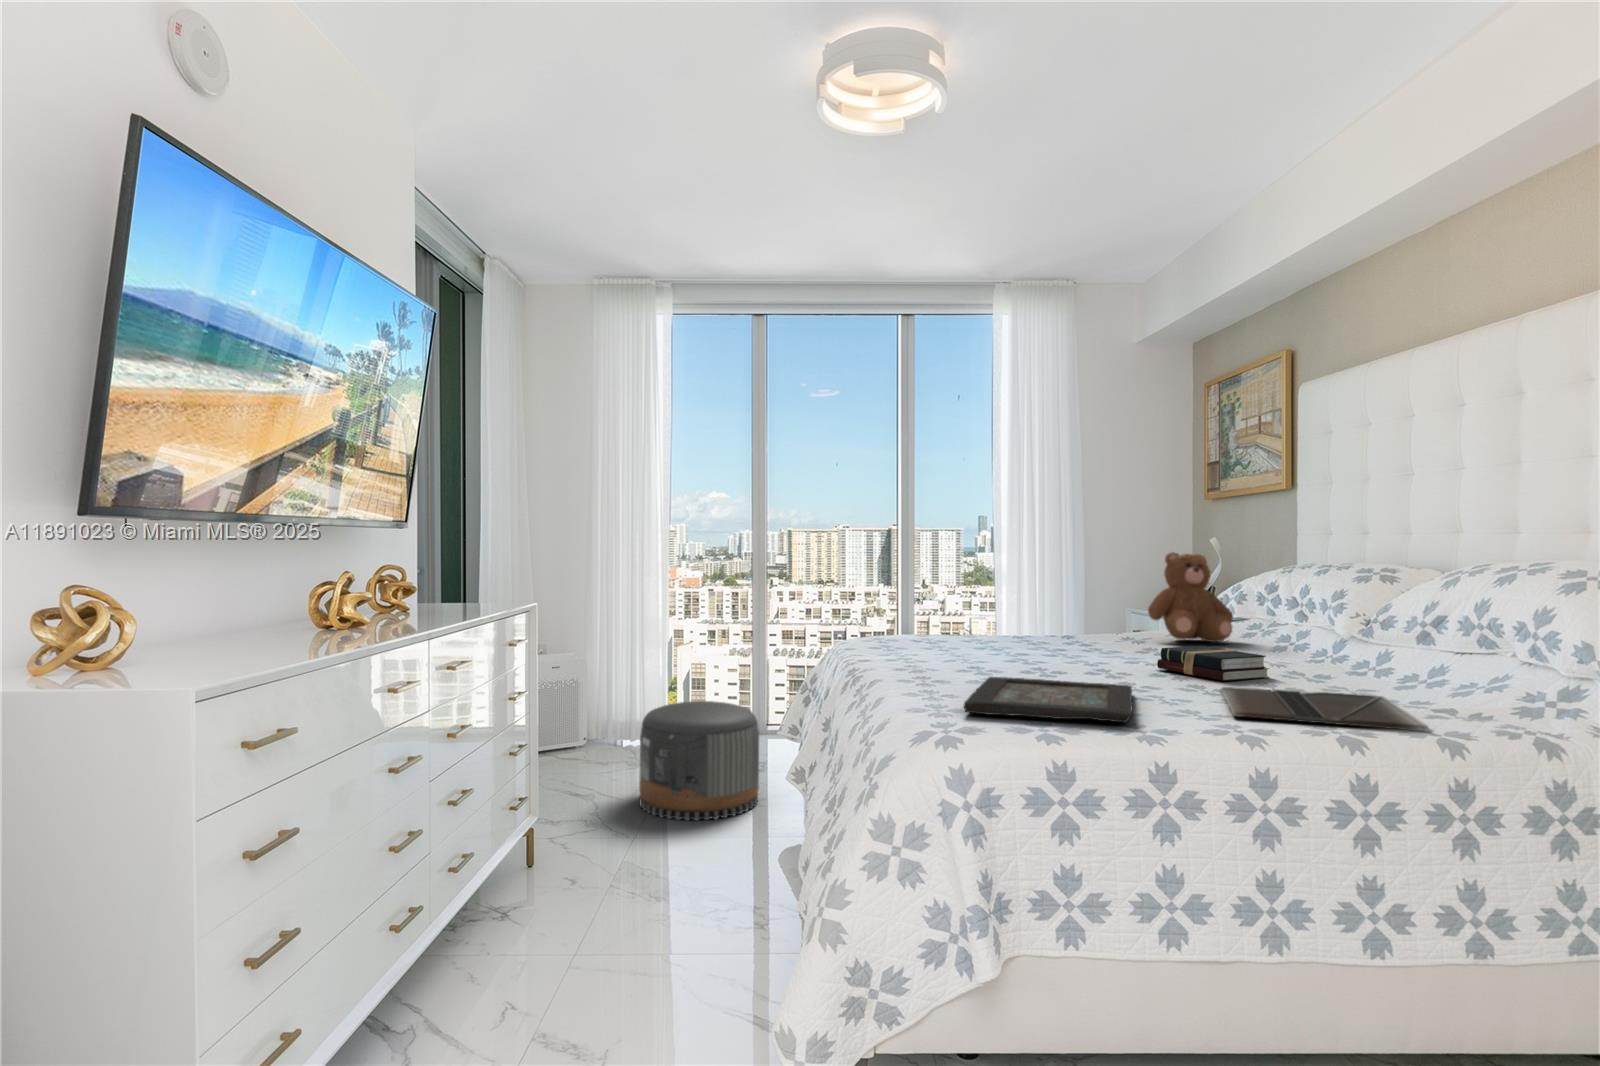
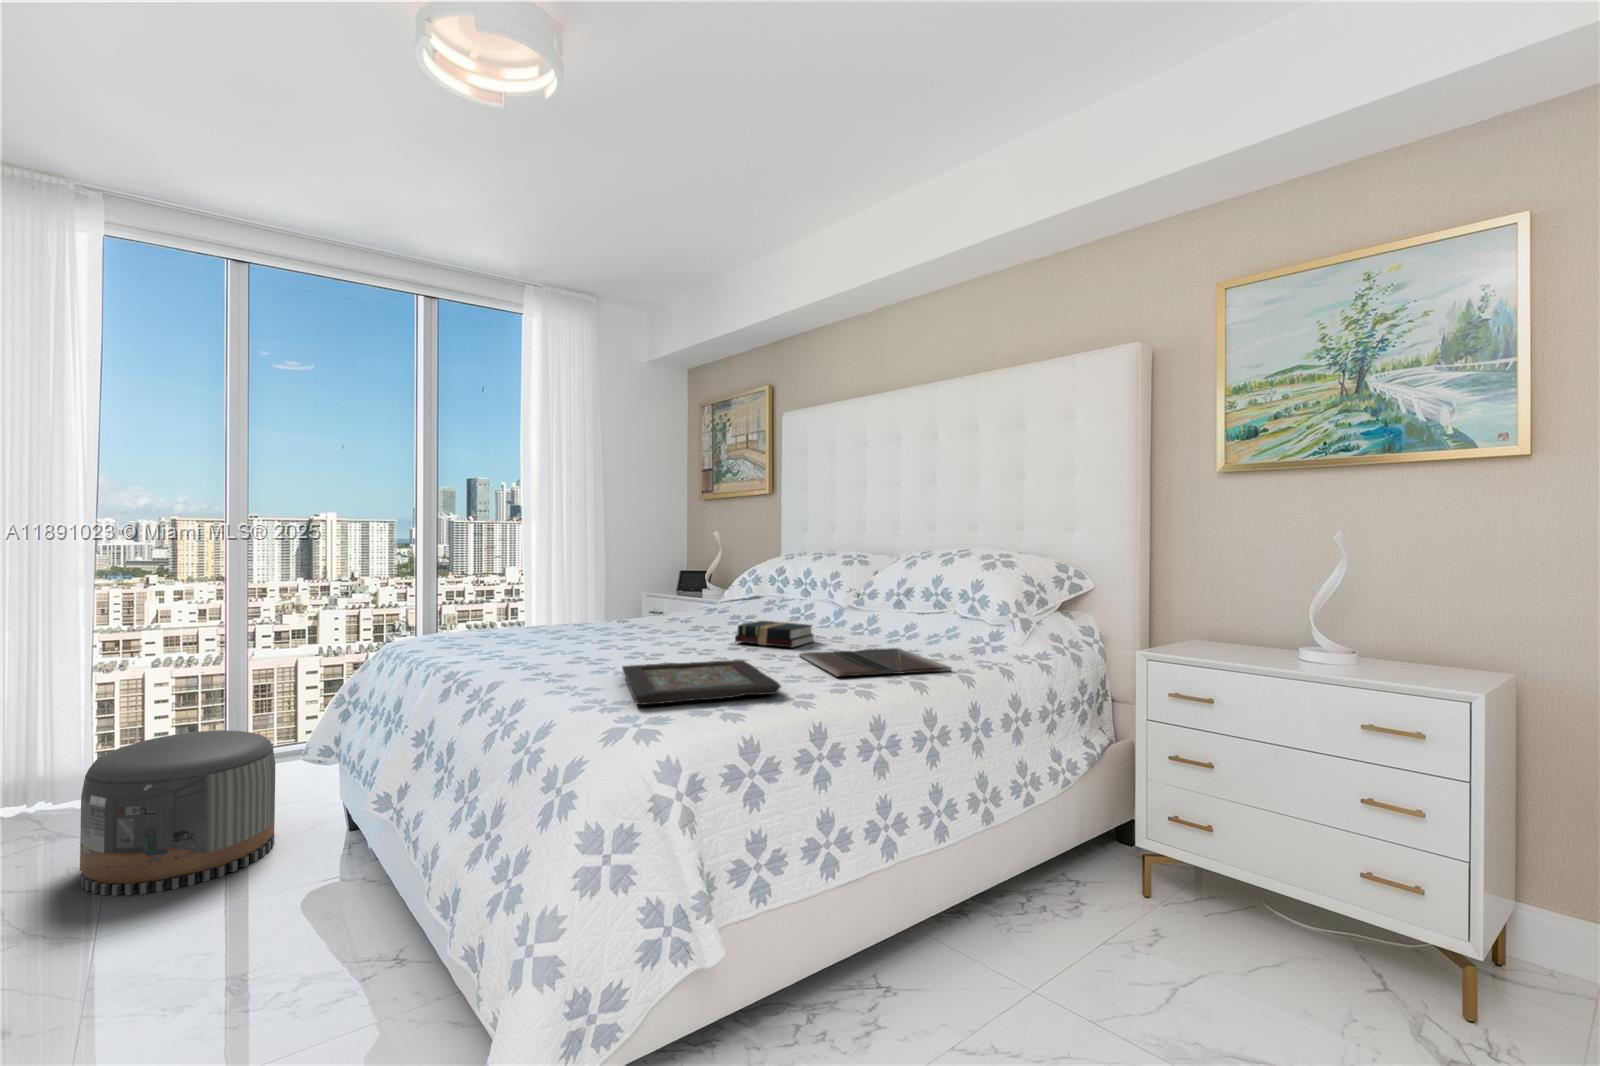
teddy bear: present [1148,552,1233,642] -> none [695,543,759,617]

